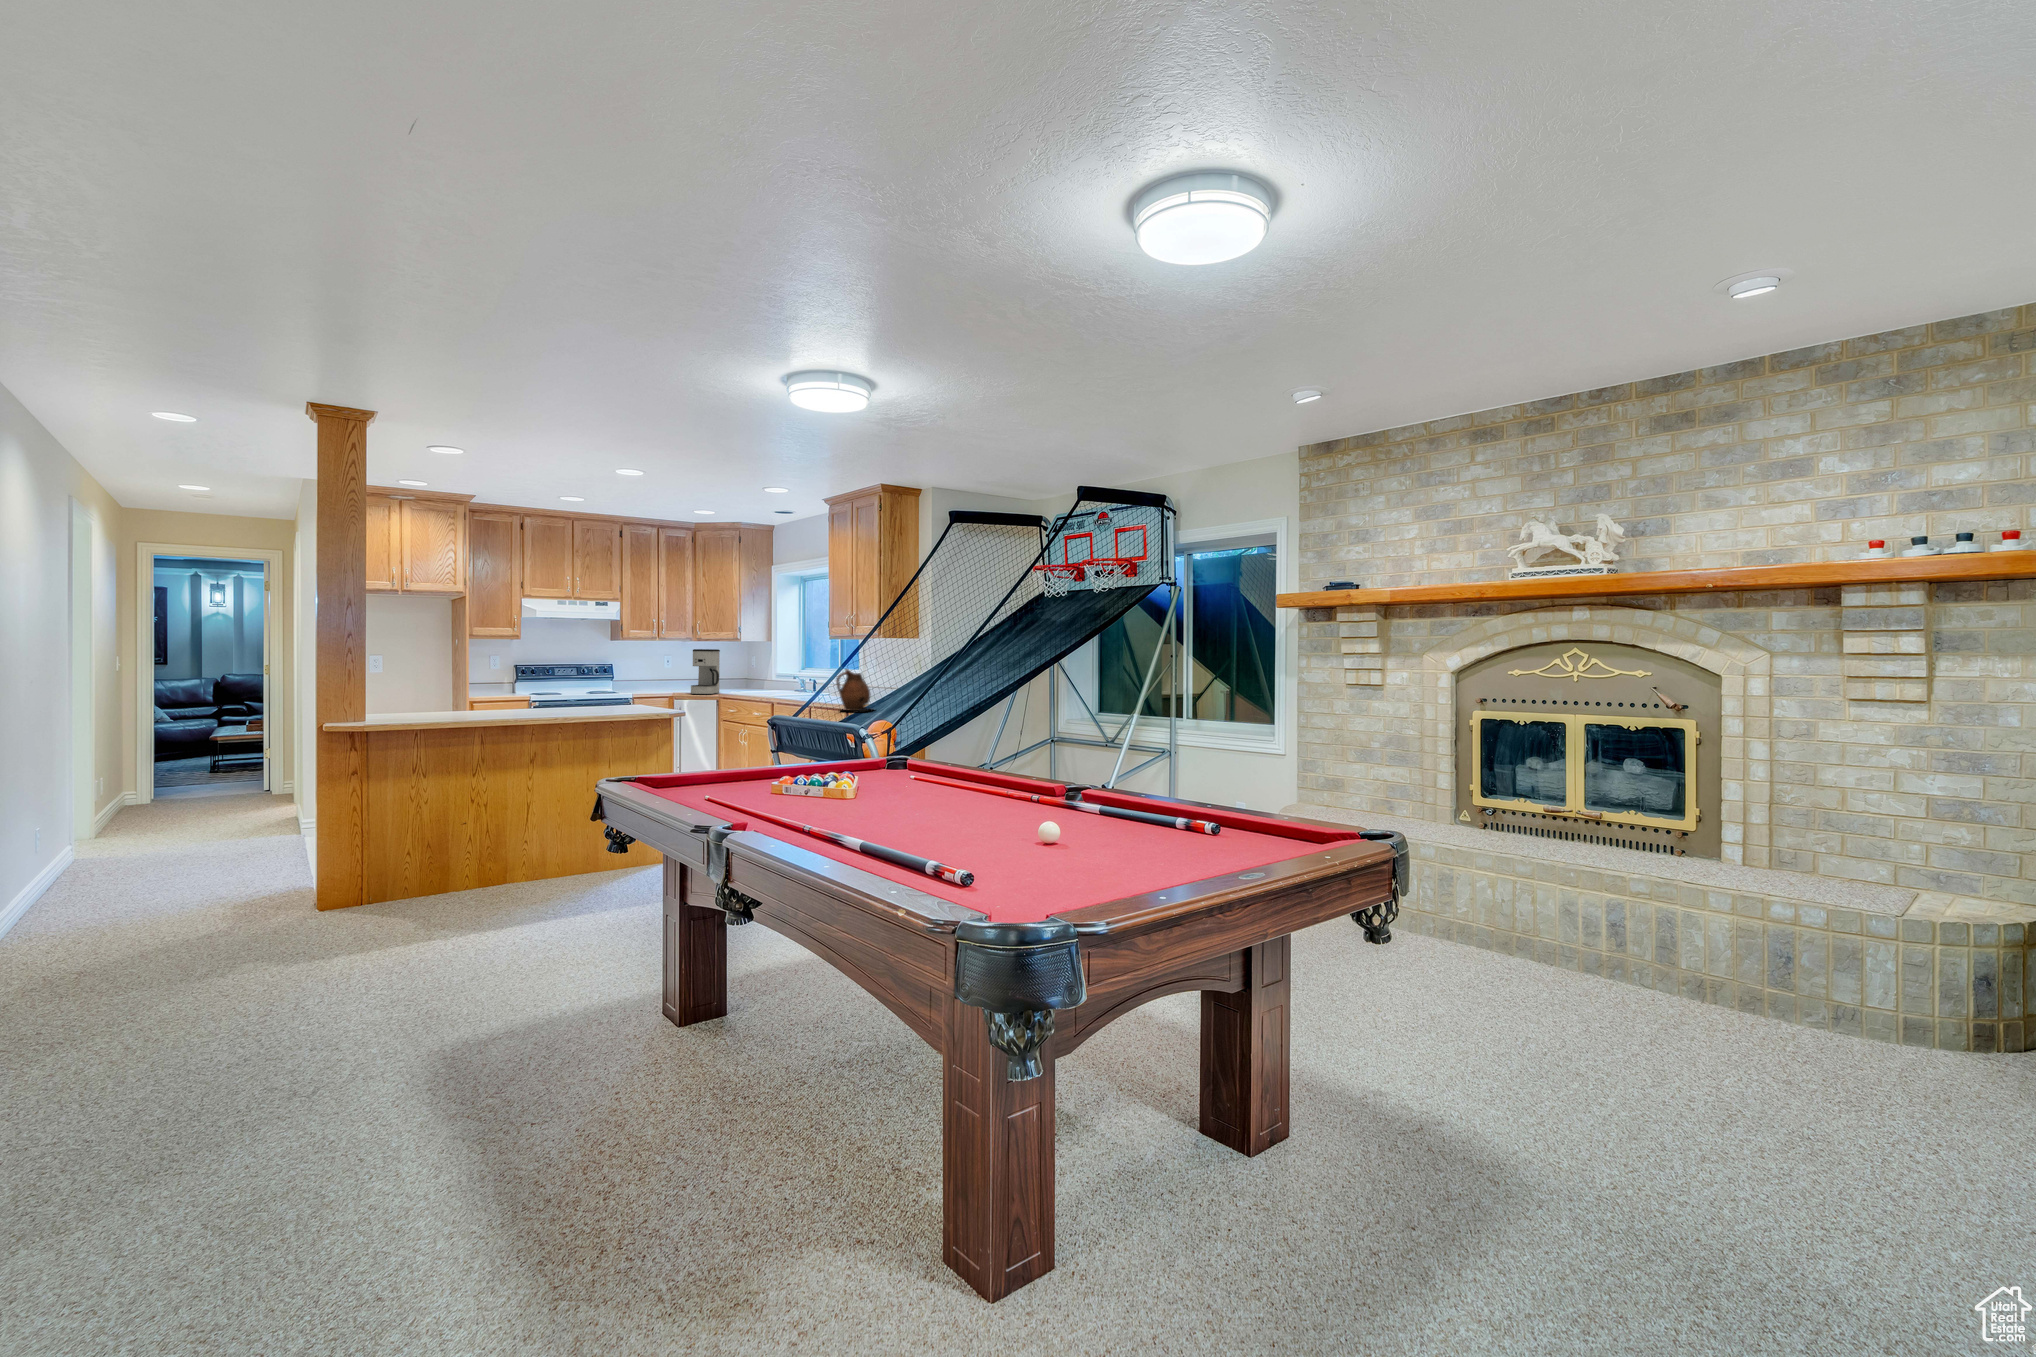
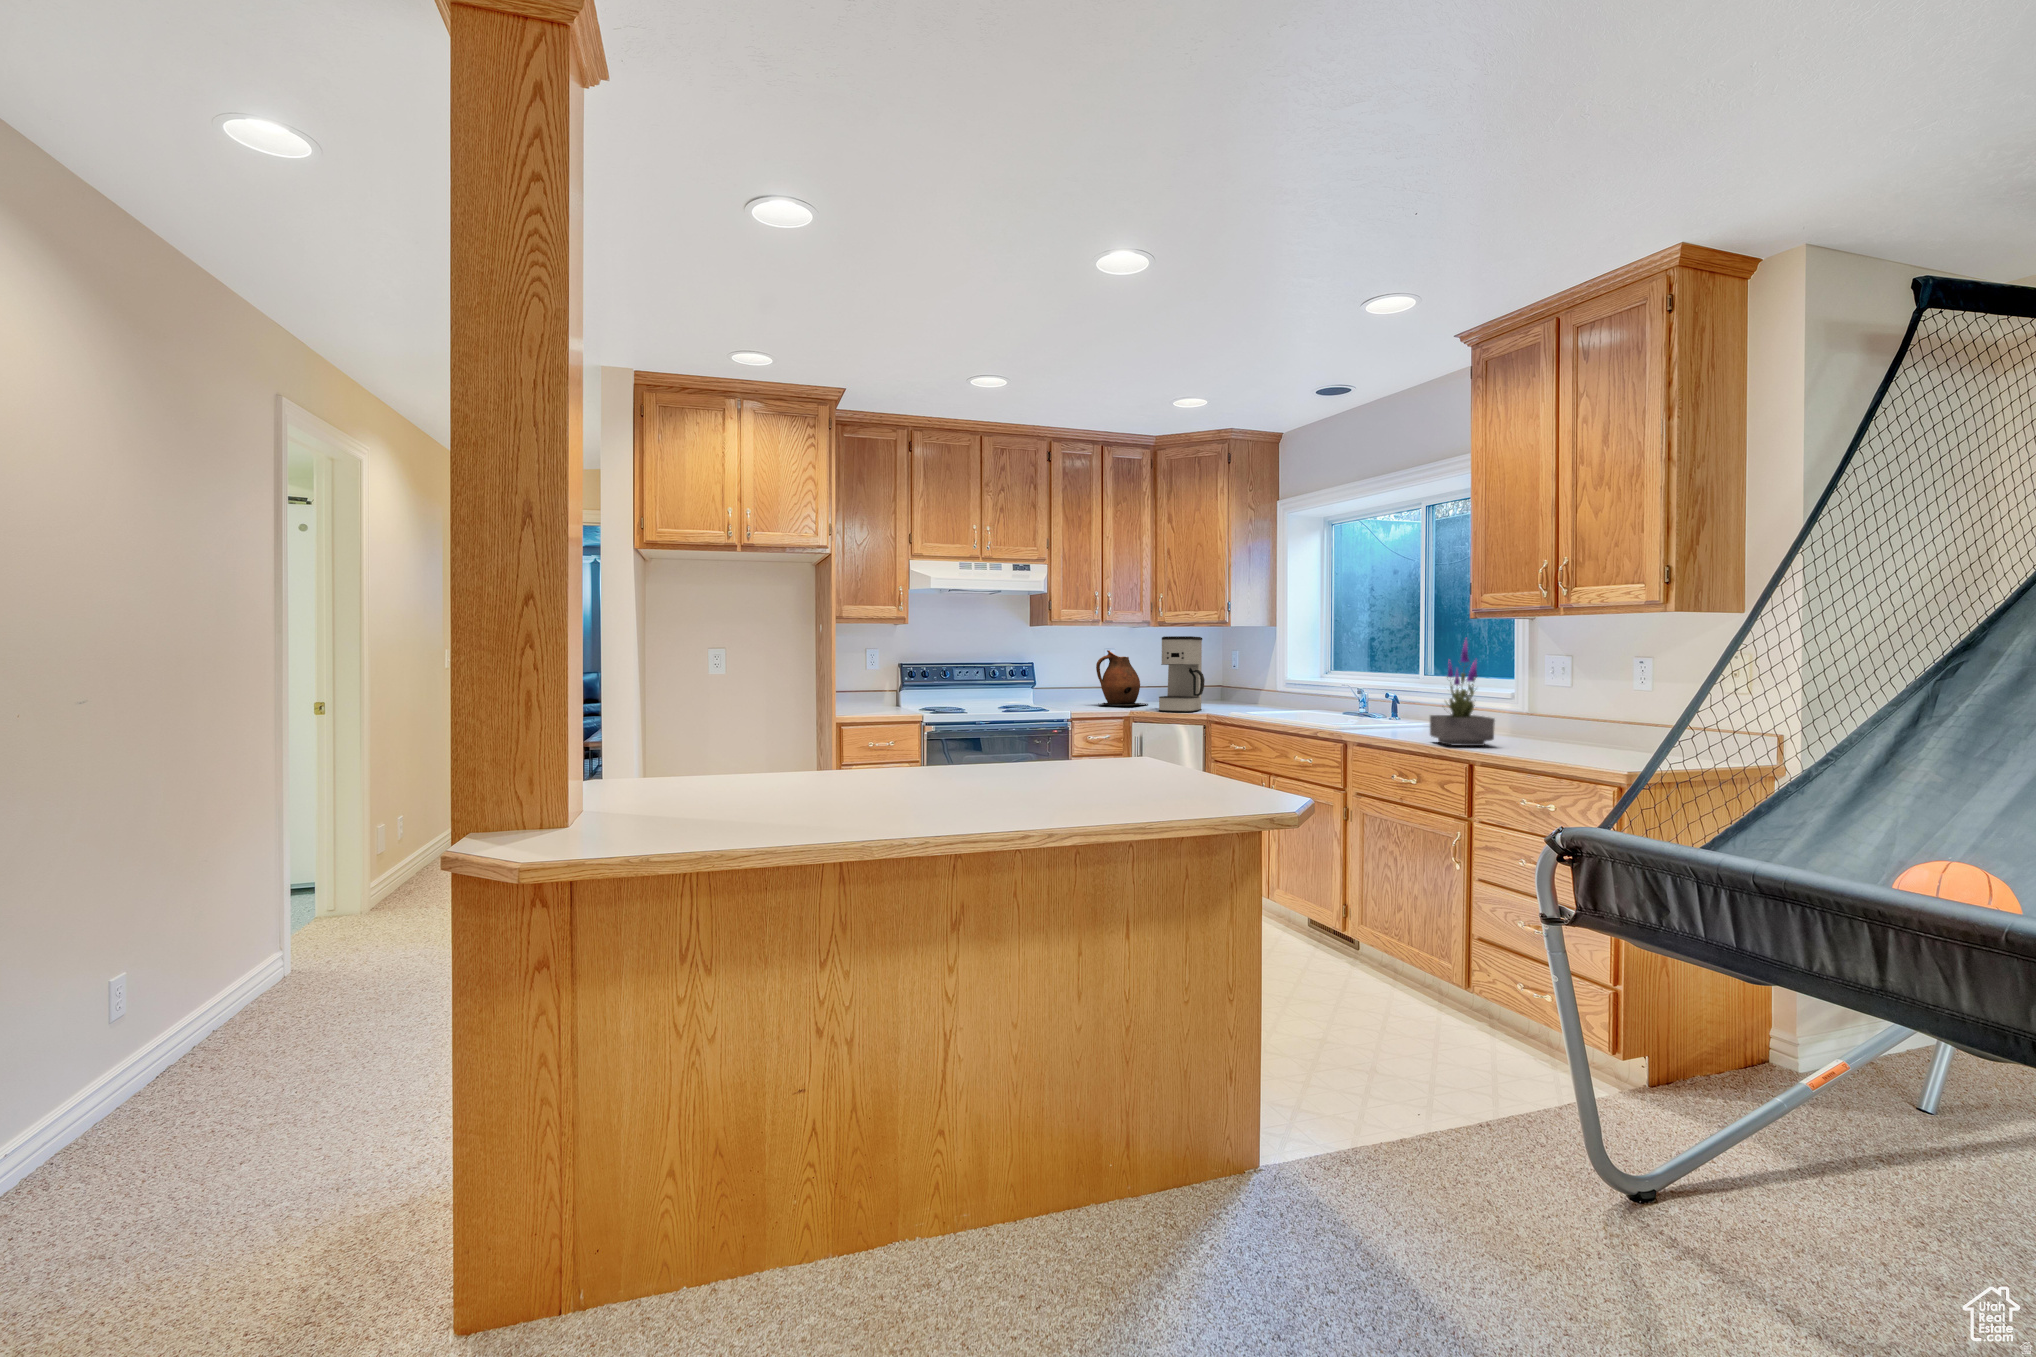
potted plant: none [806,656,831,709] -> present [1430,638,1495,746]
ceramic pitcher: present [836,669,871,711] -> present [1096,650,1148,706]

